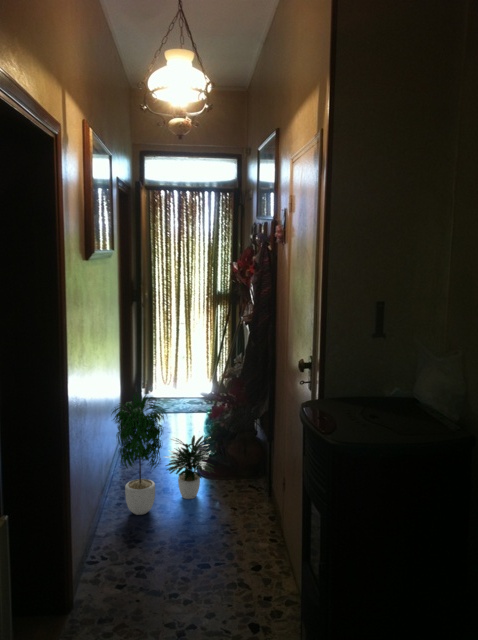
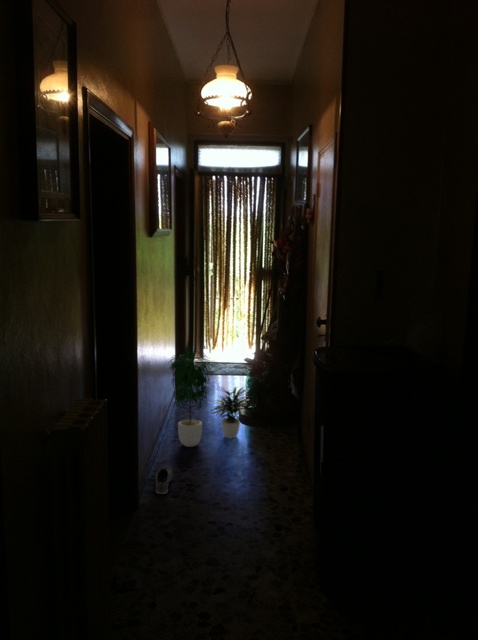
shoe: none [96,549,119,594] -> present [155,466,173,494]

